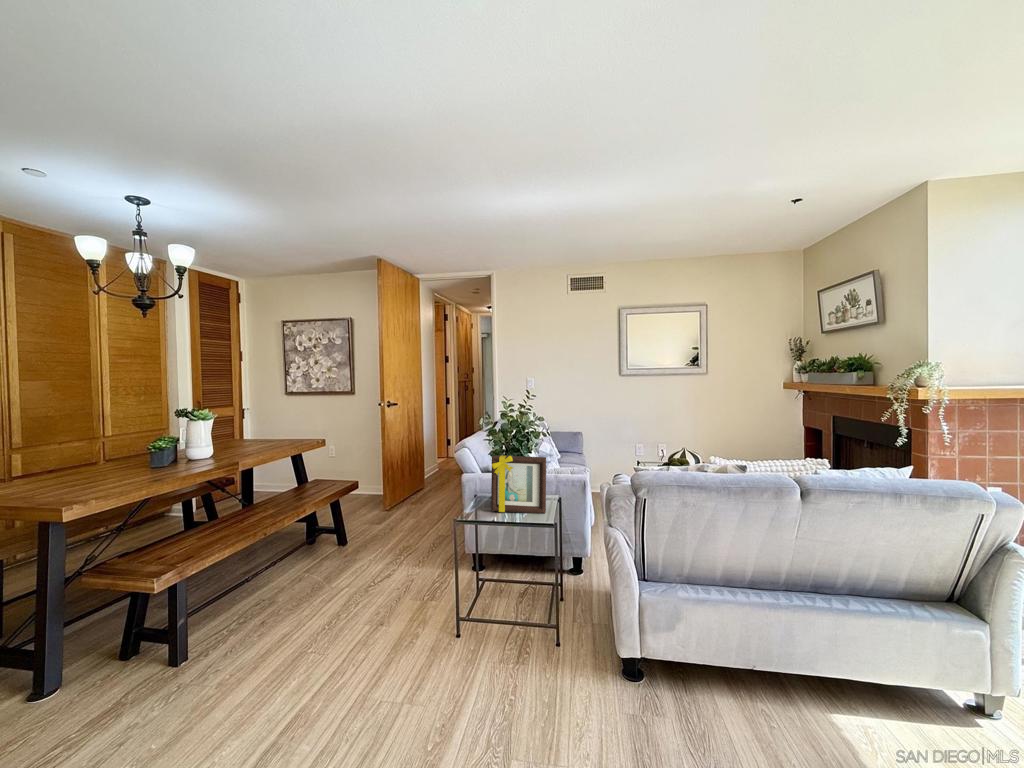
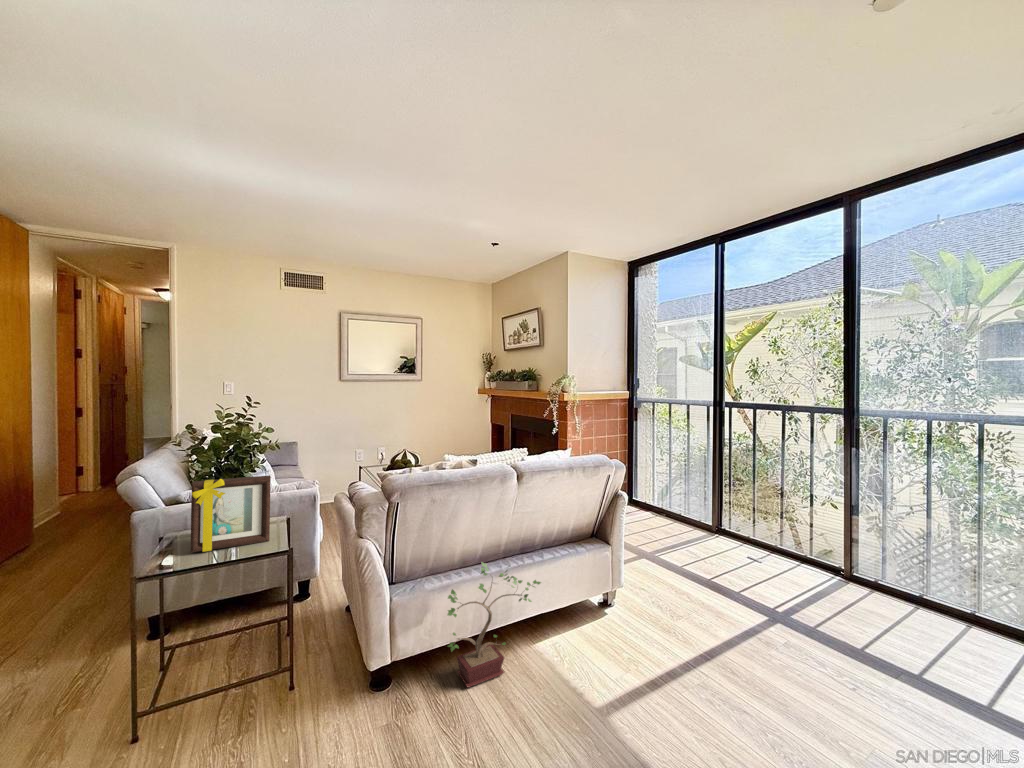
potted plant: none [698,583,836,726] -> present [448,562,541,687]

